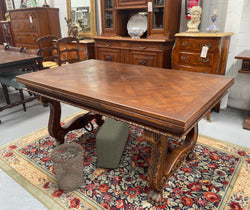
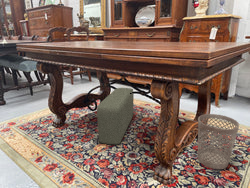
wastebasket: present [50,143,83,191] -> present [198,114,239,169]

